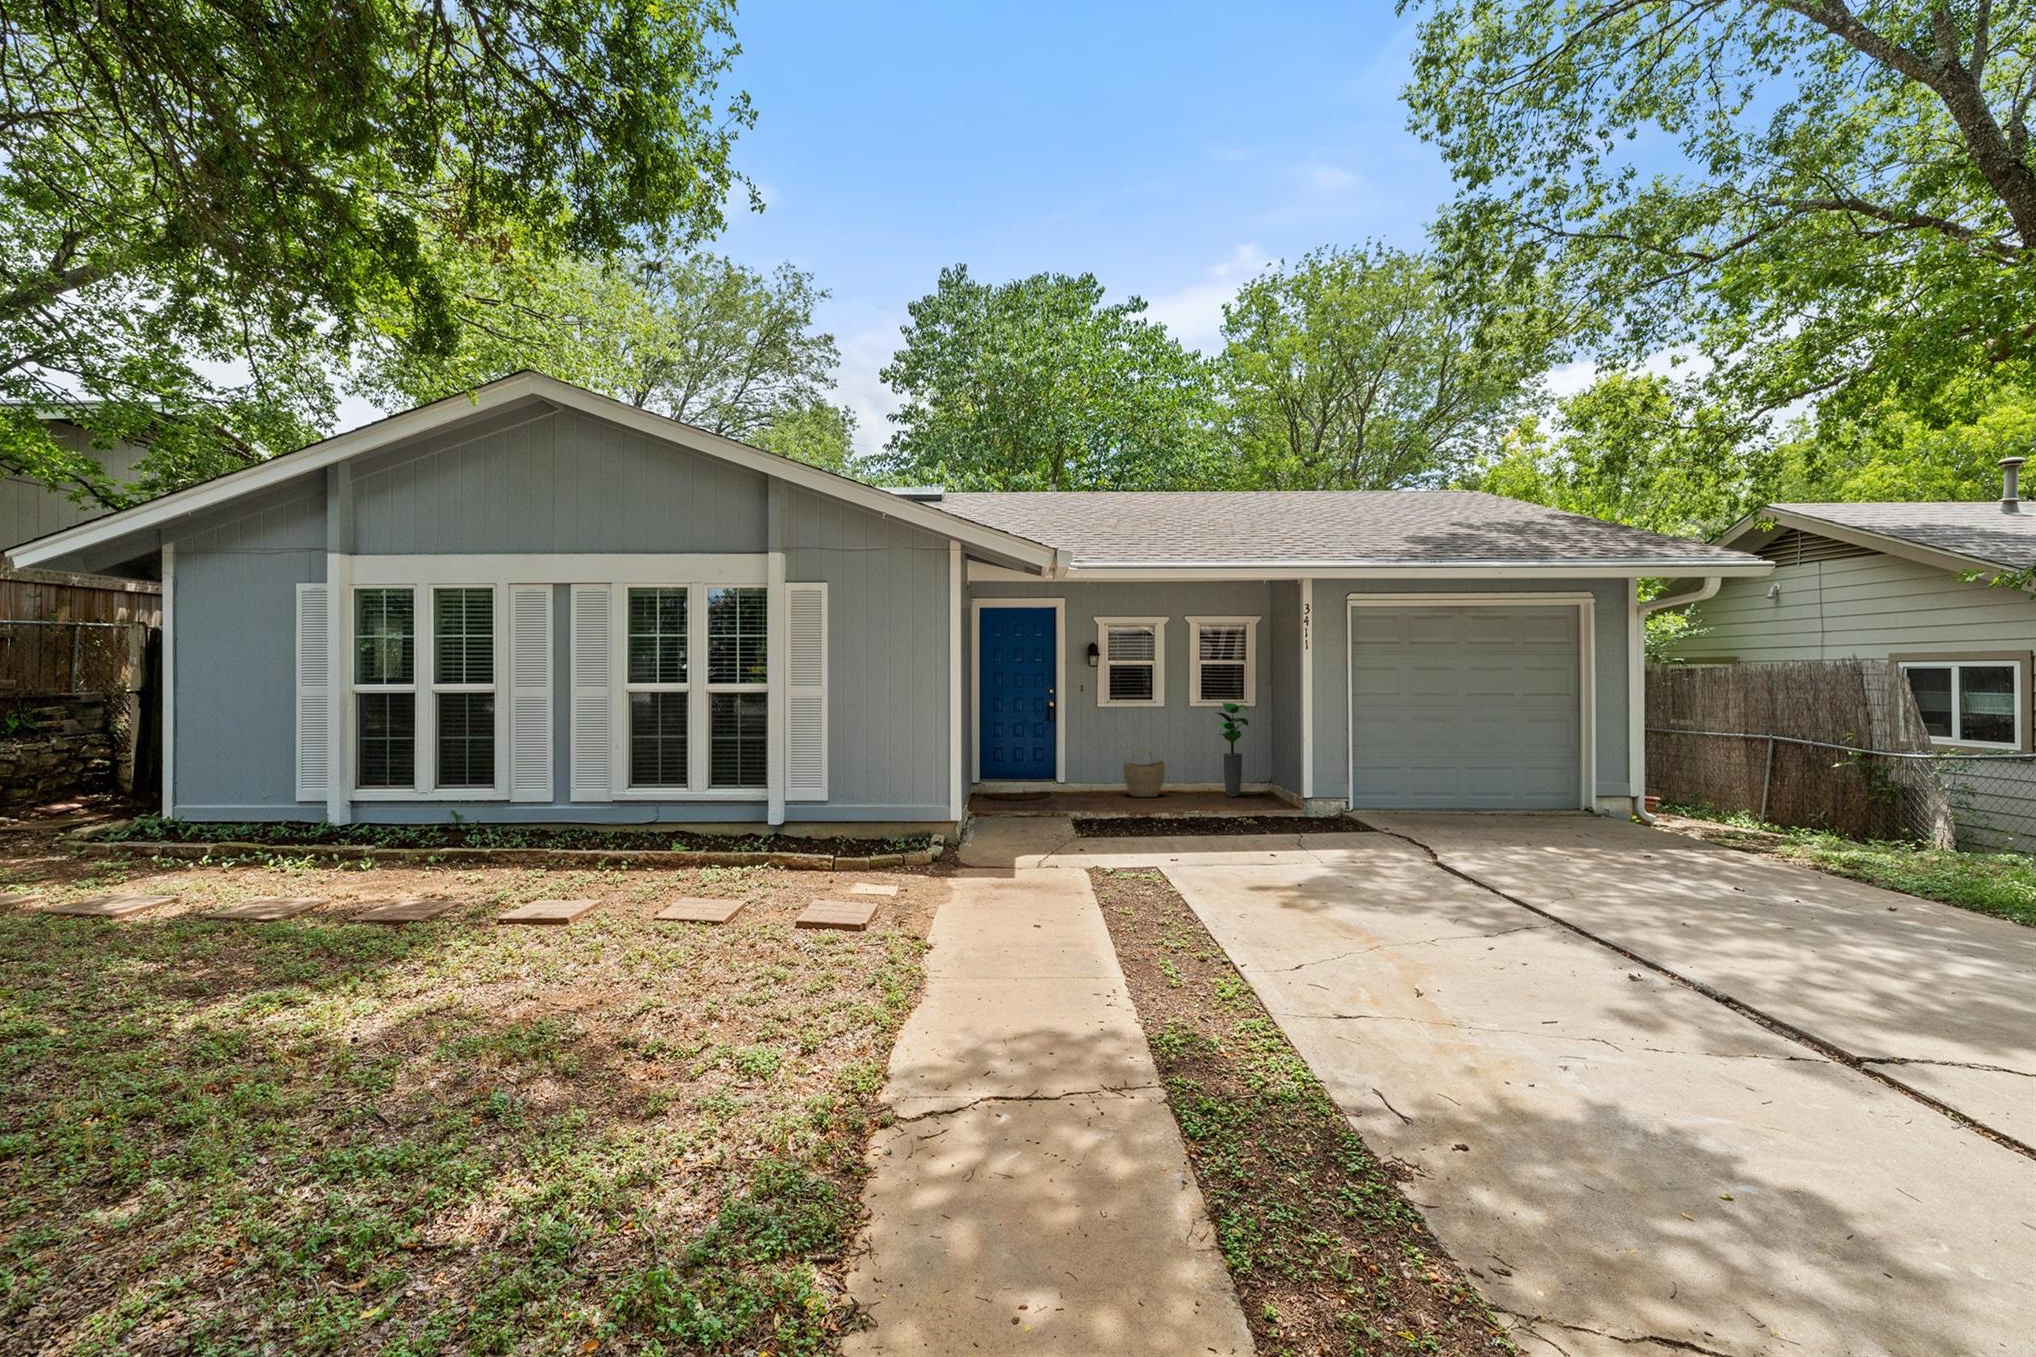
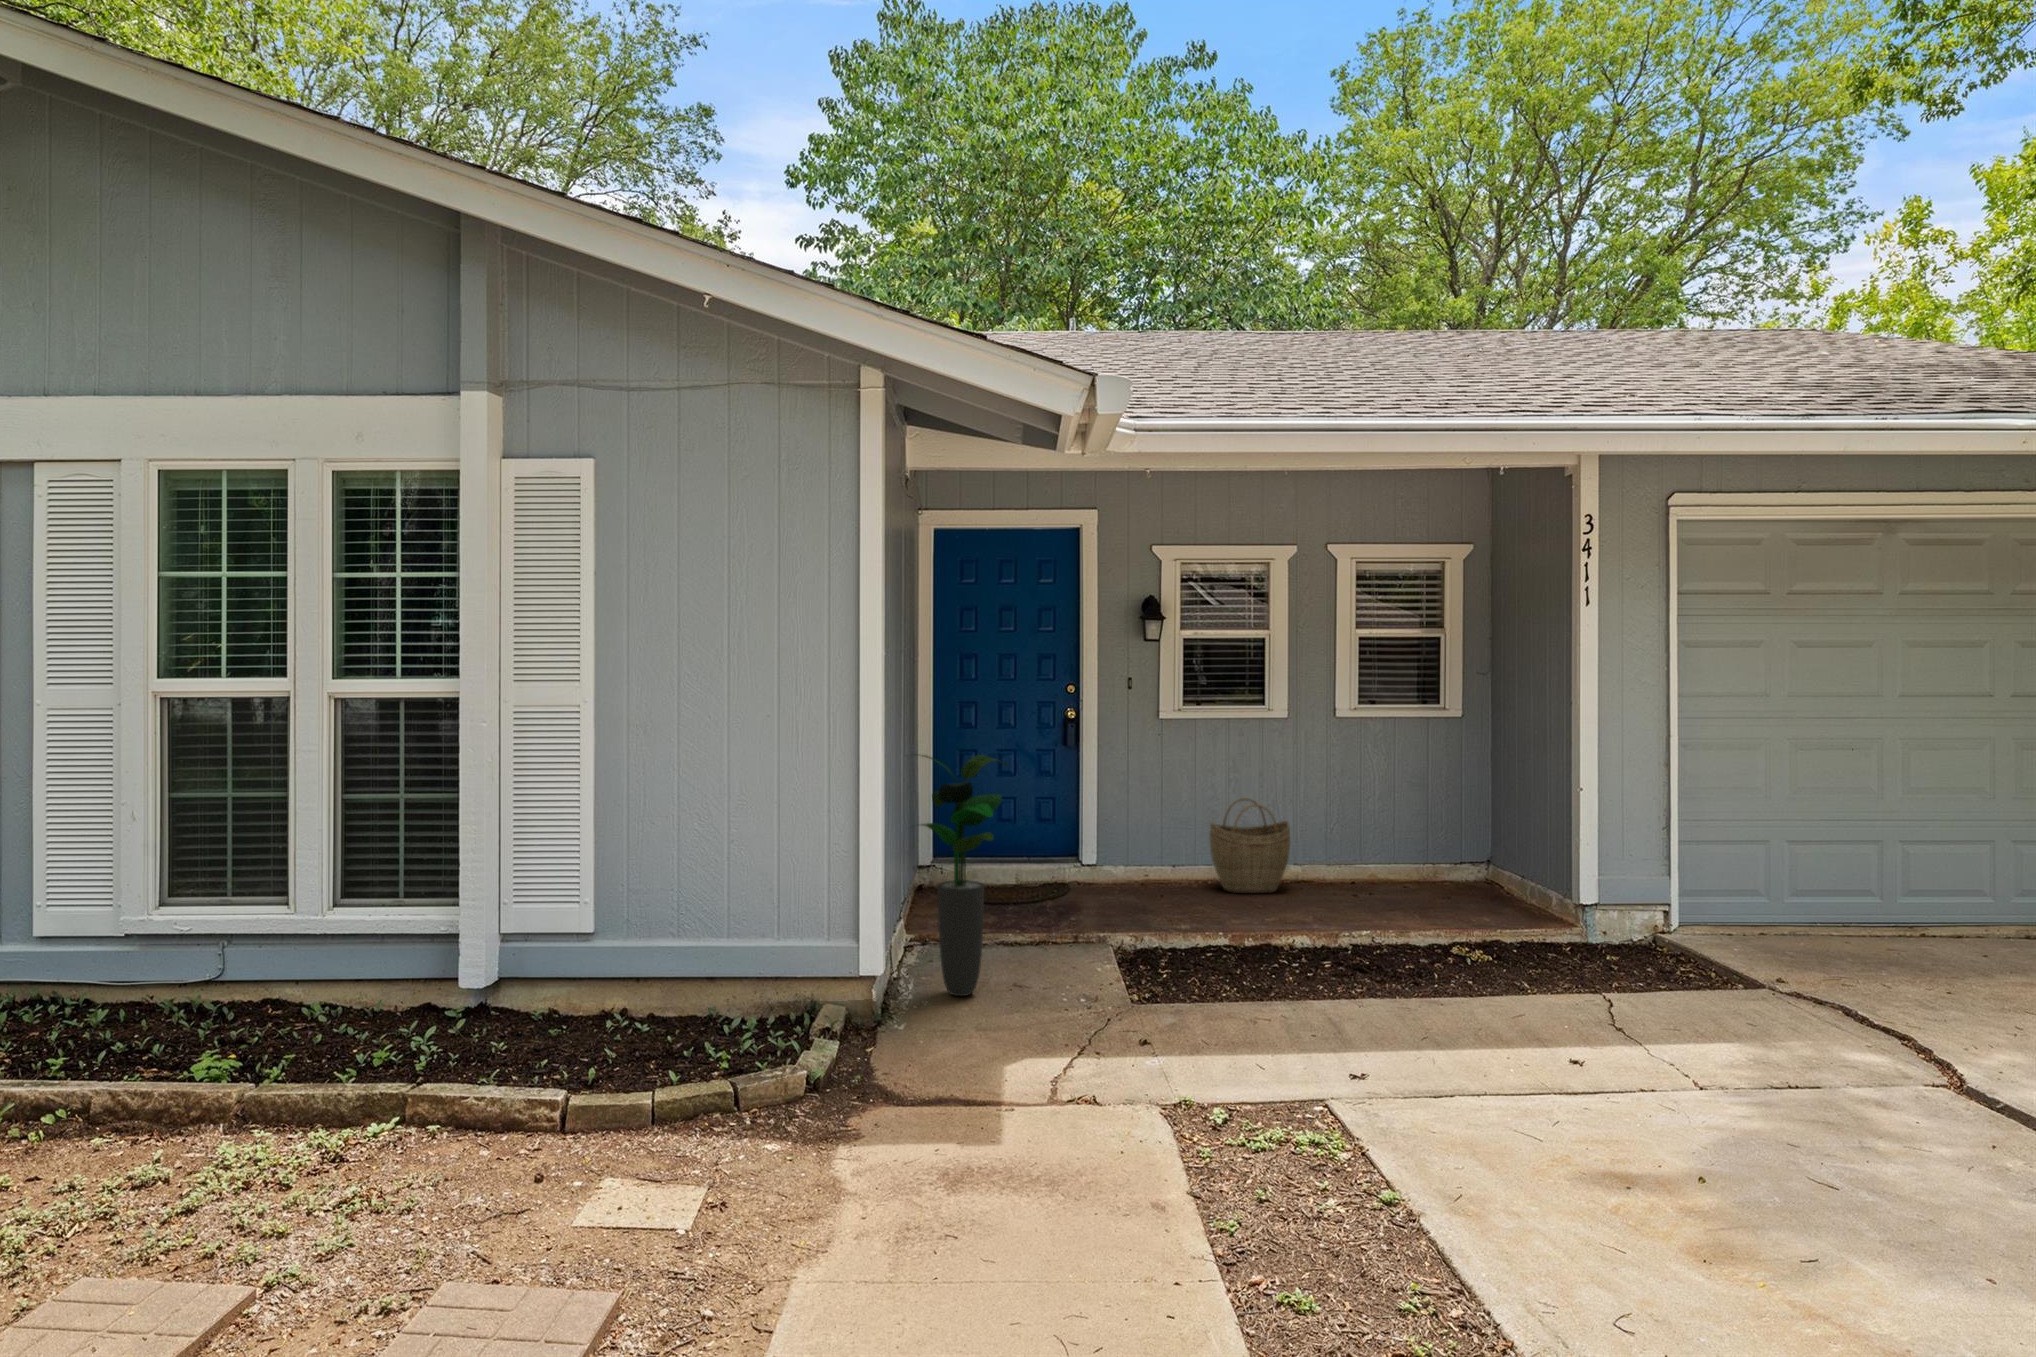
potted plant: present [1217,703,1248,797] -> present [922,755,1008,996]

